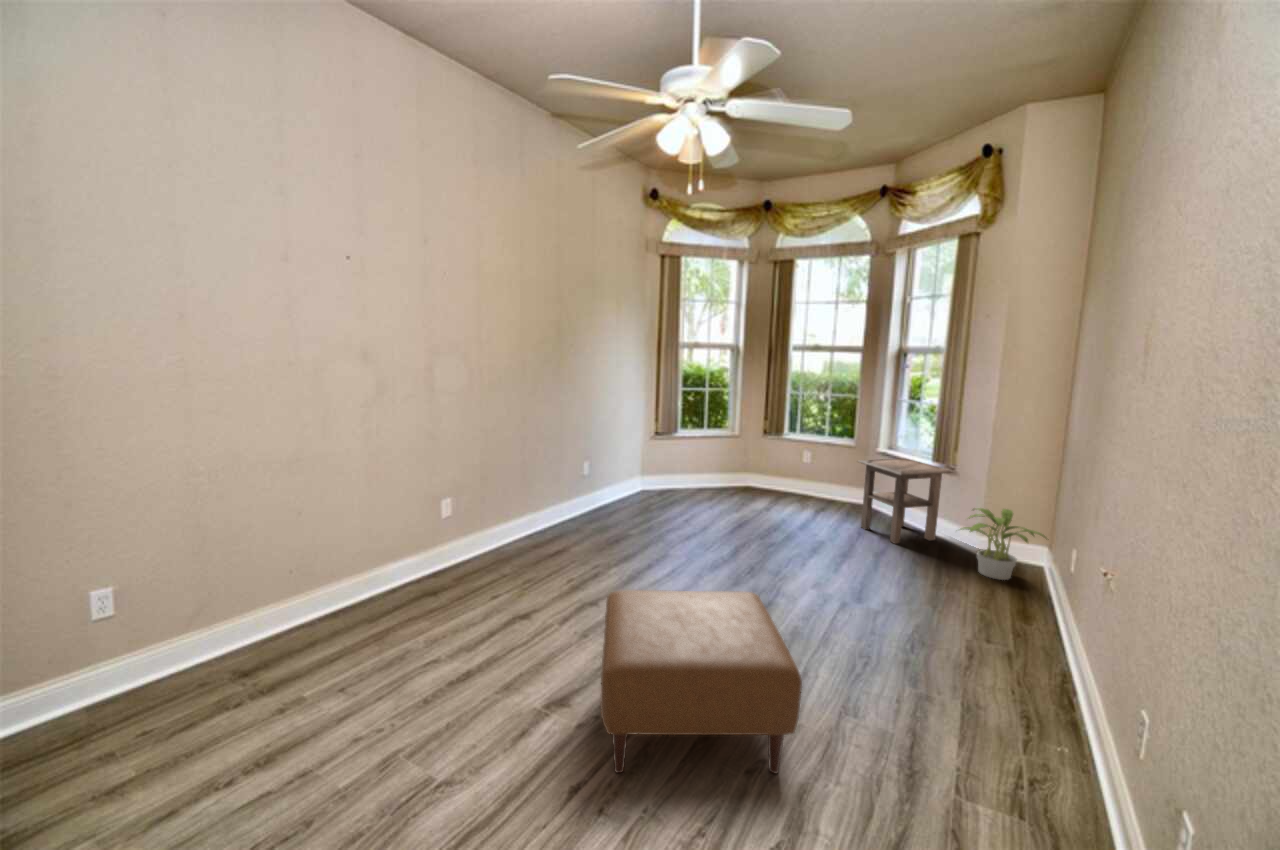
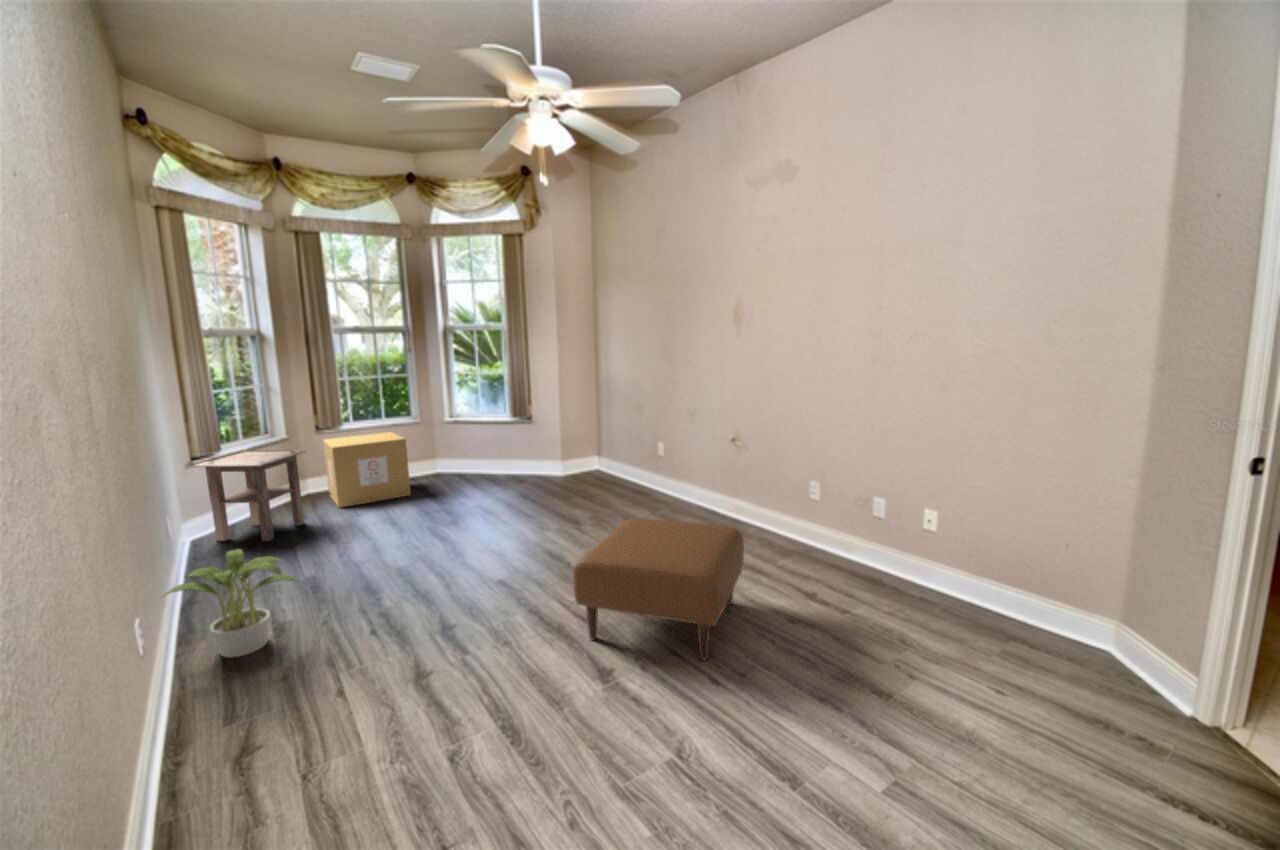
cardboard box: none [749,440,826,509] -> present [323,432,411,508]
side table: present [858,459,952,544] -> present [193,450,306,541]
potted plant: present [961,508,1046,580] -> present [165,549,300,658]

